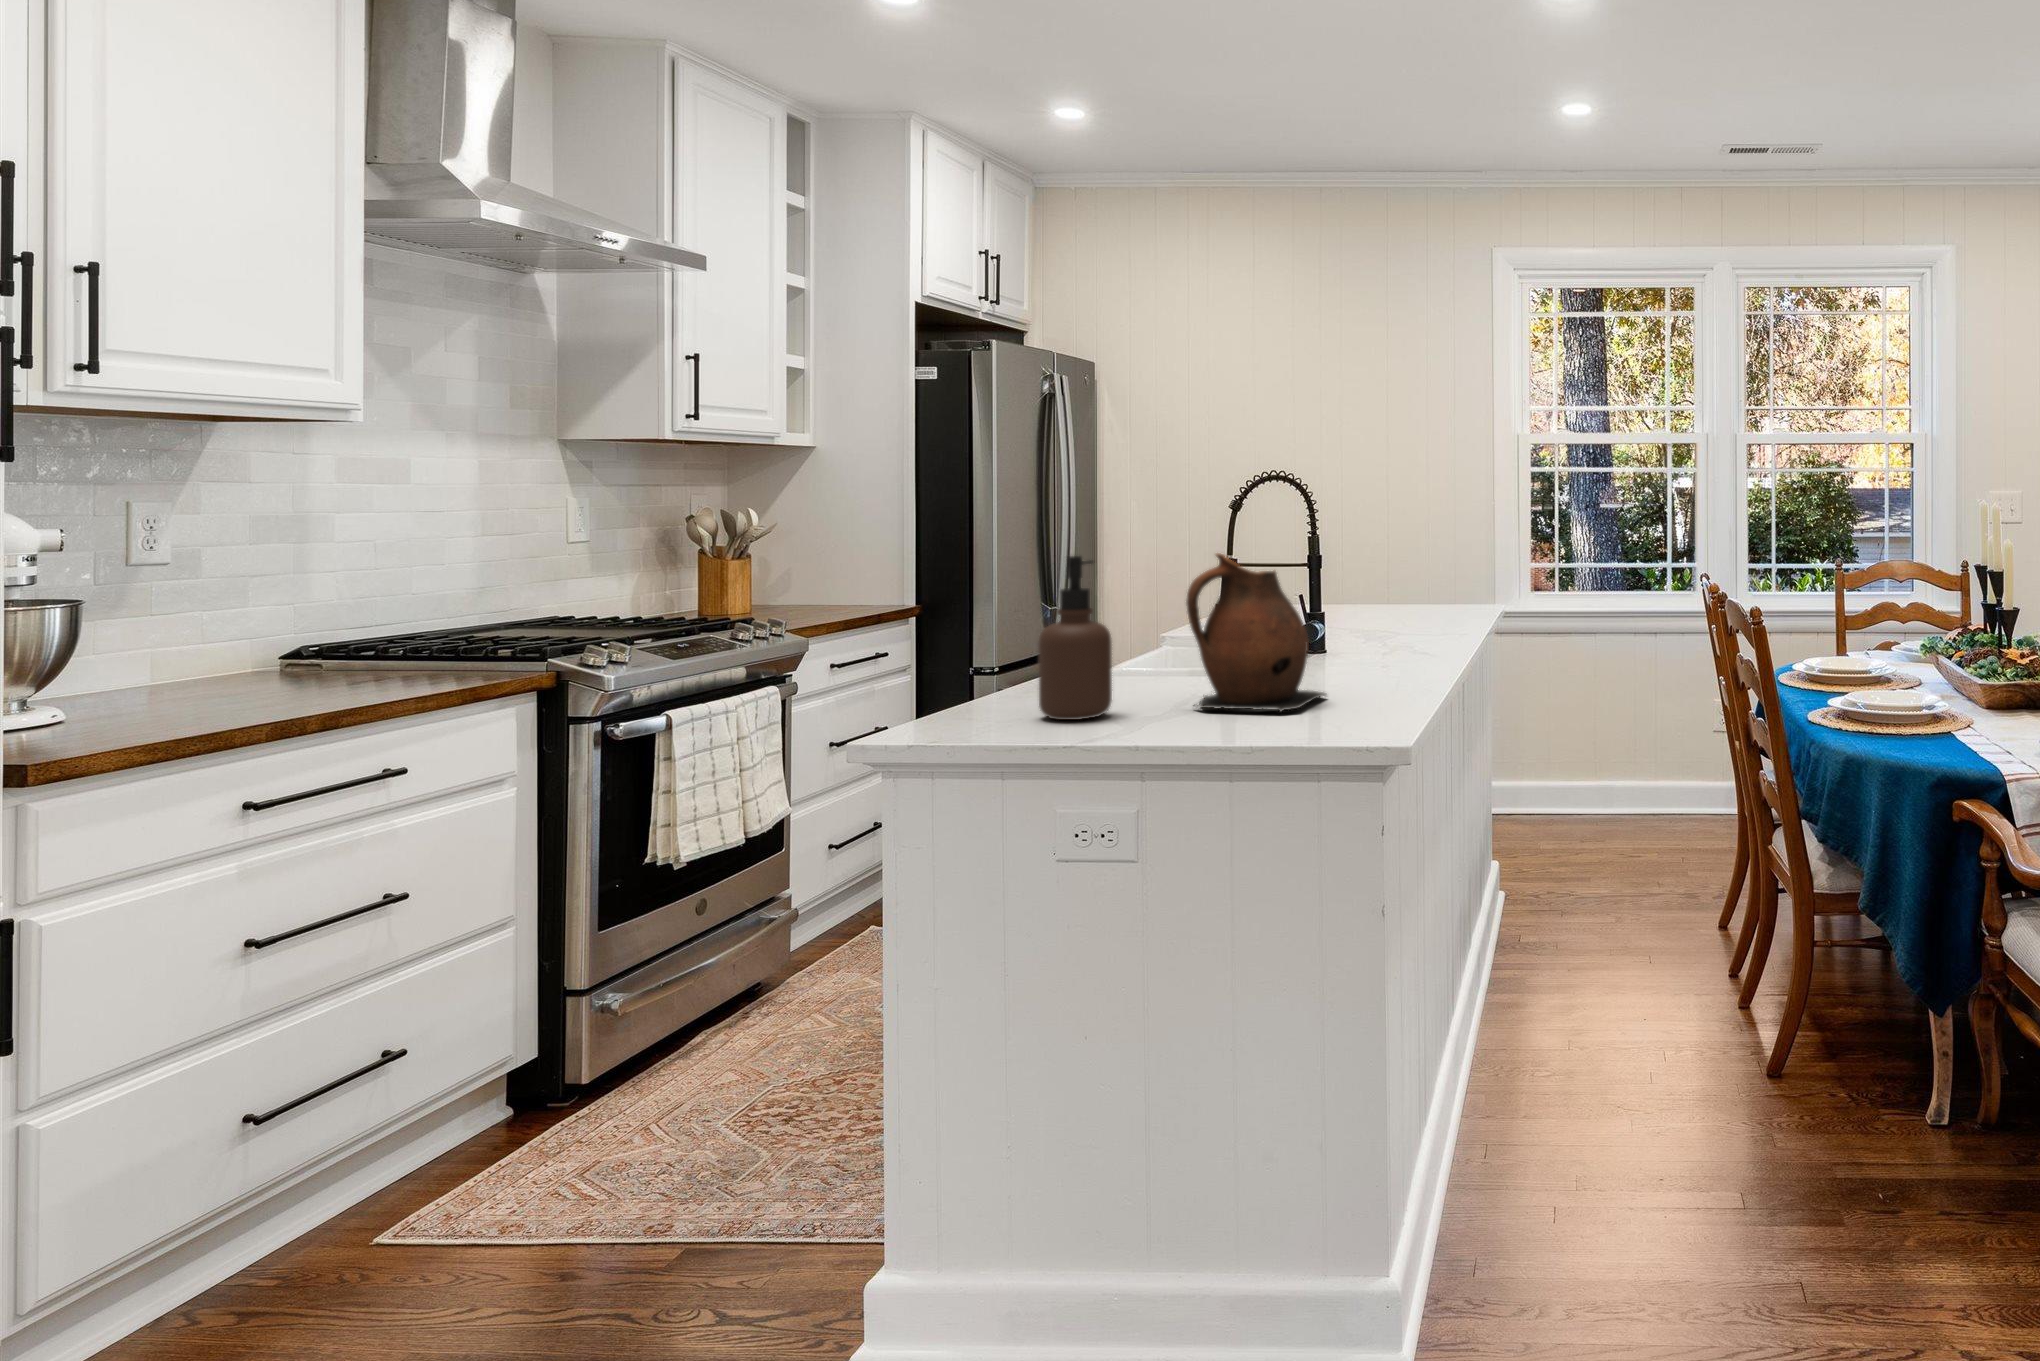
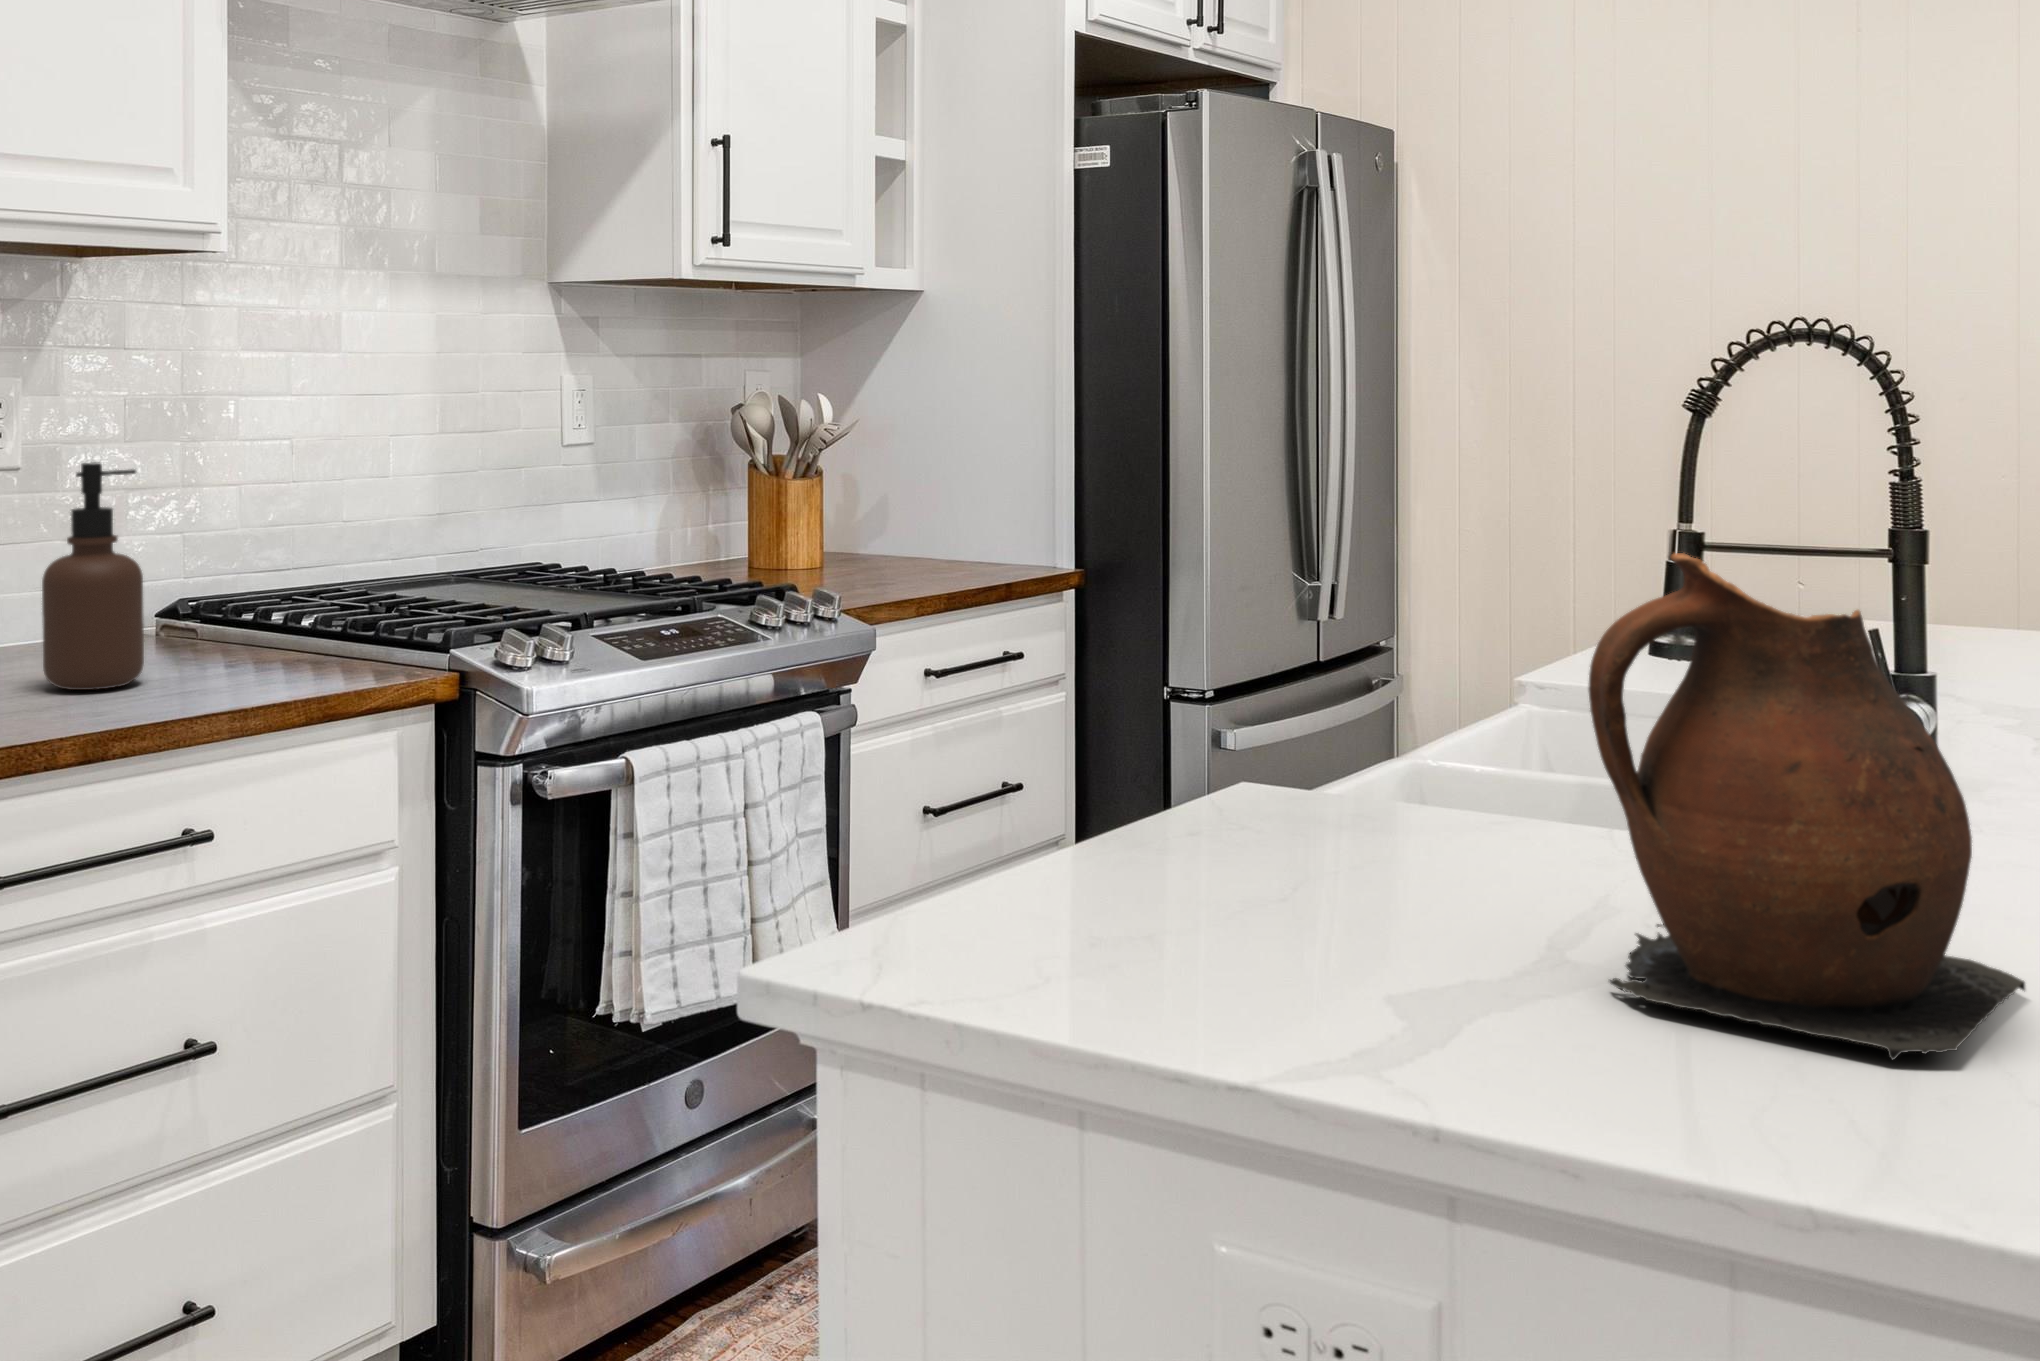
soap dispenser: present [1038,556,1112,720] -> present [42,462,144,690]

